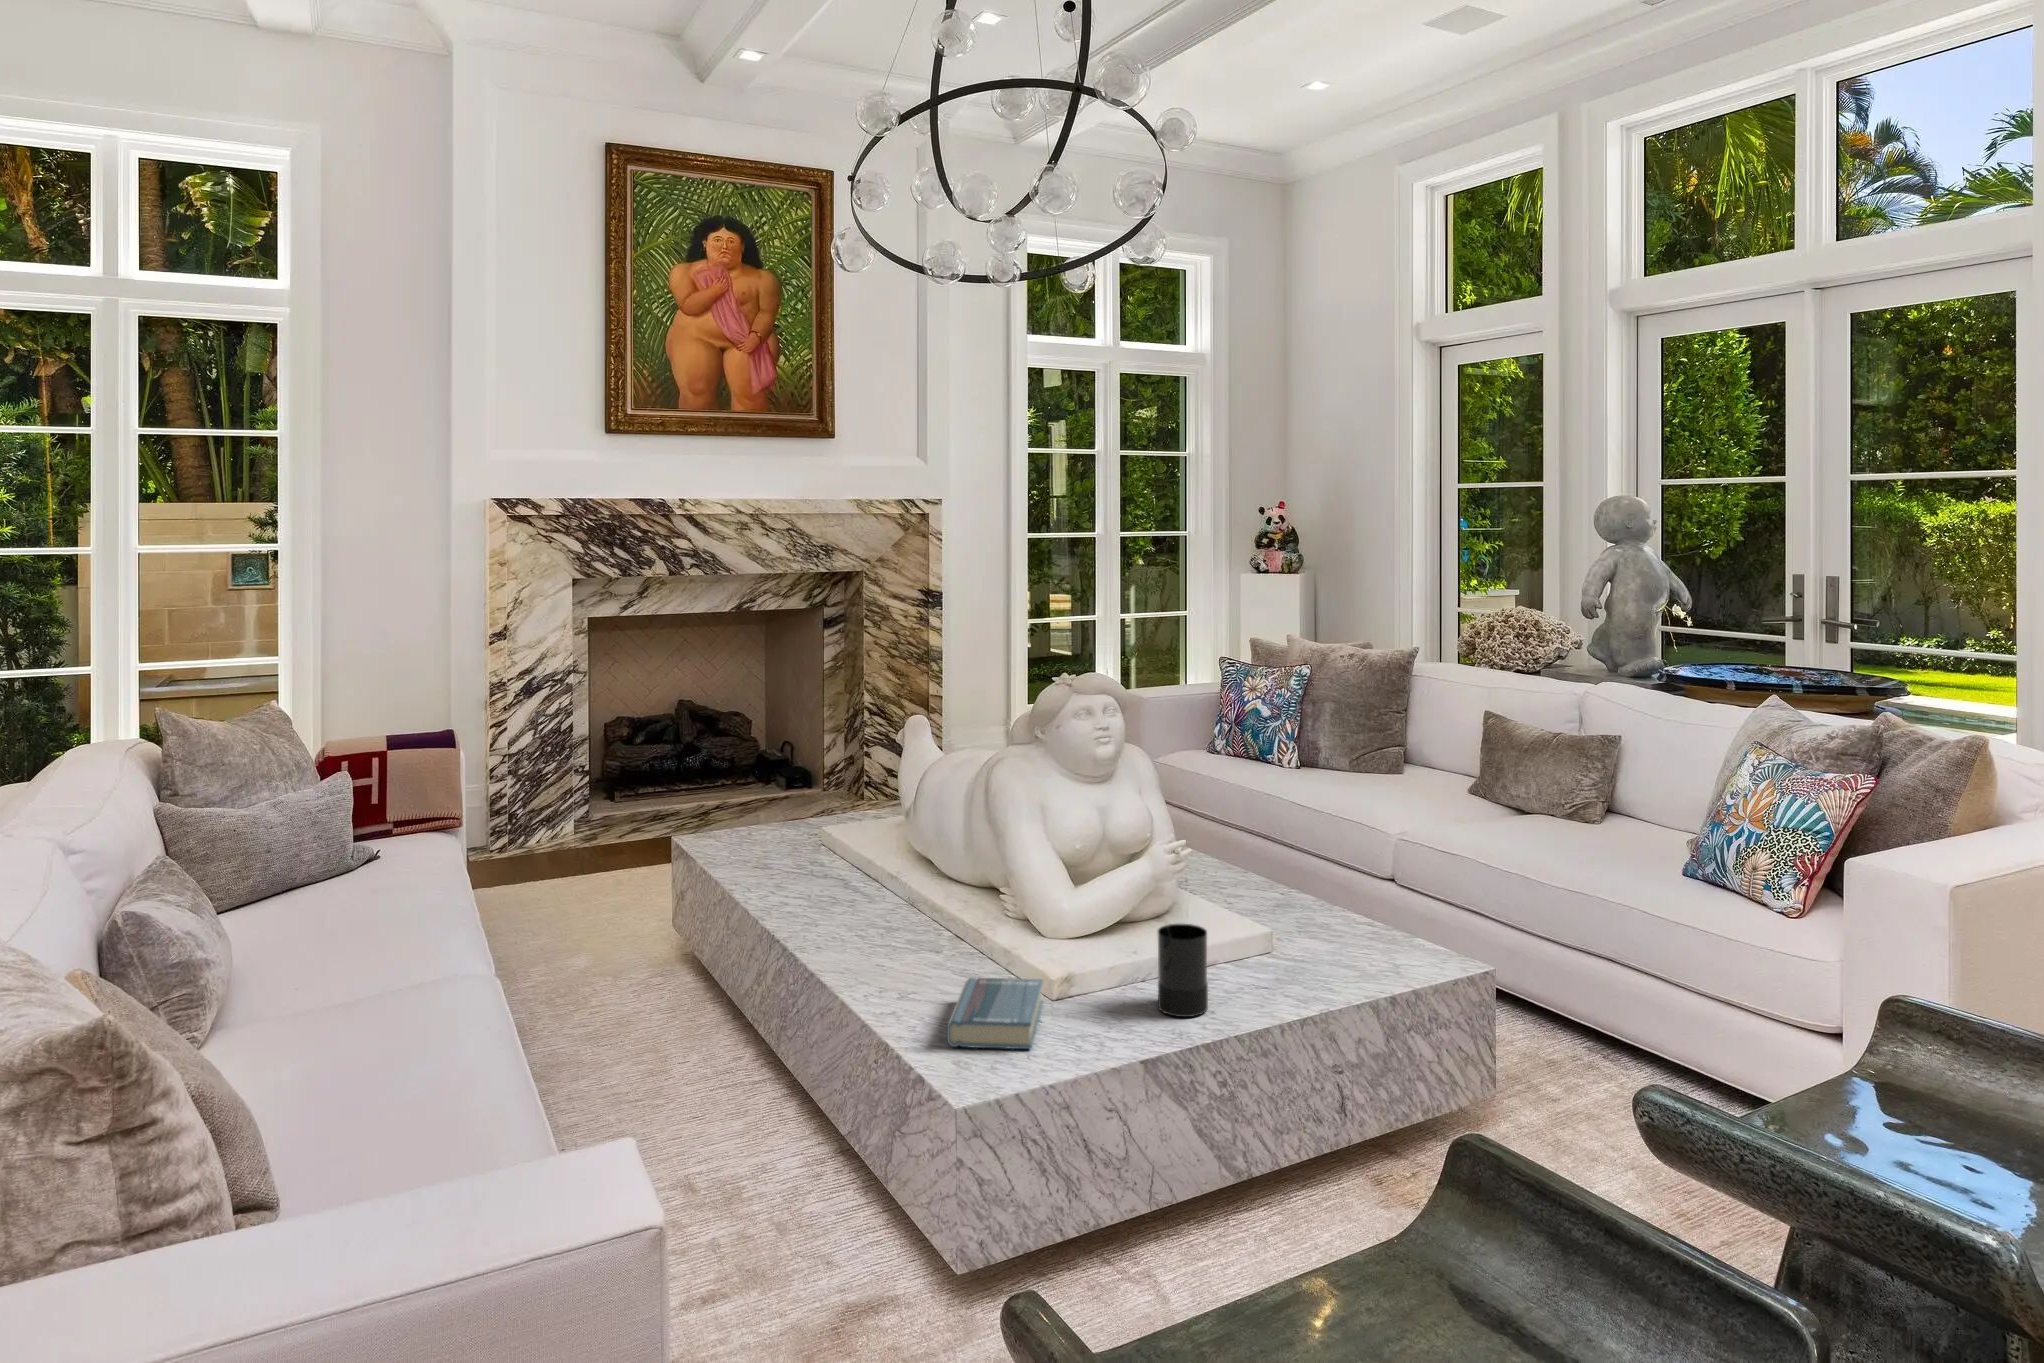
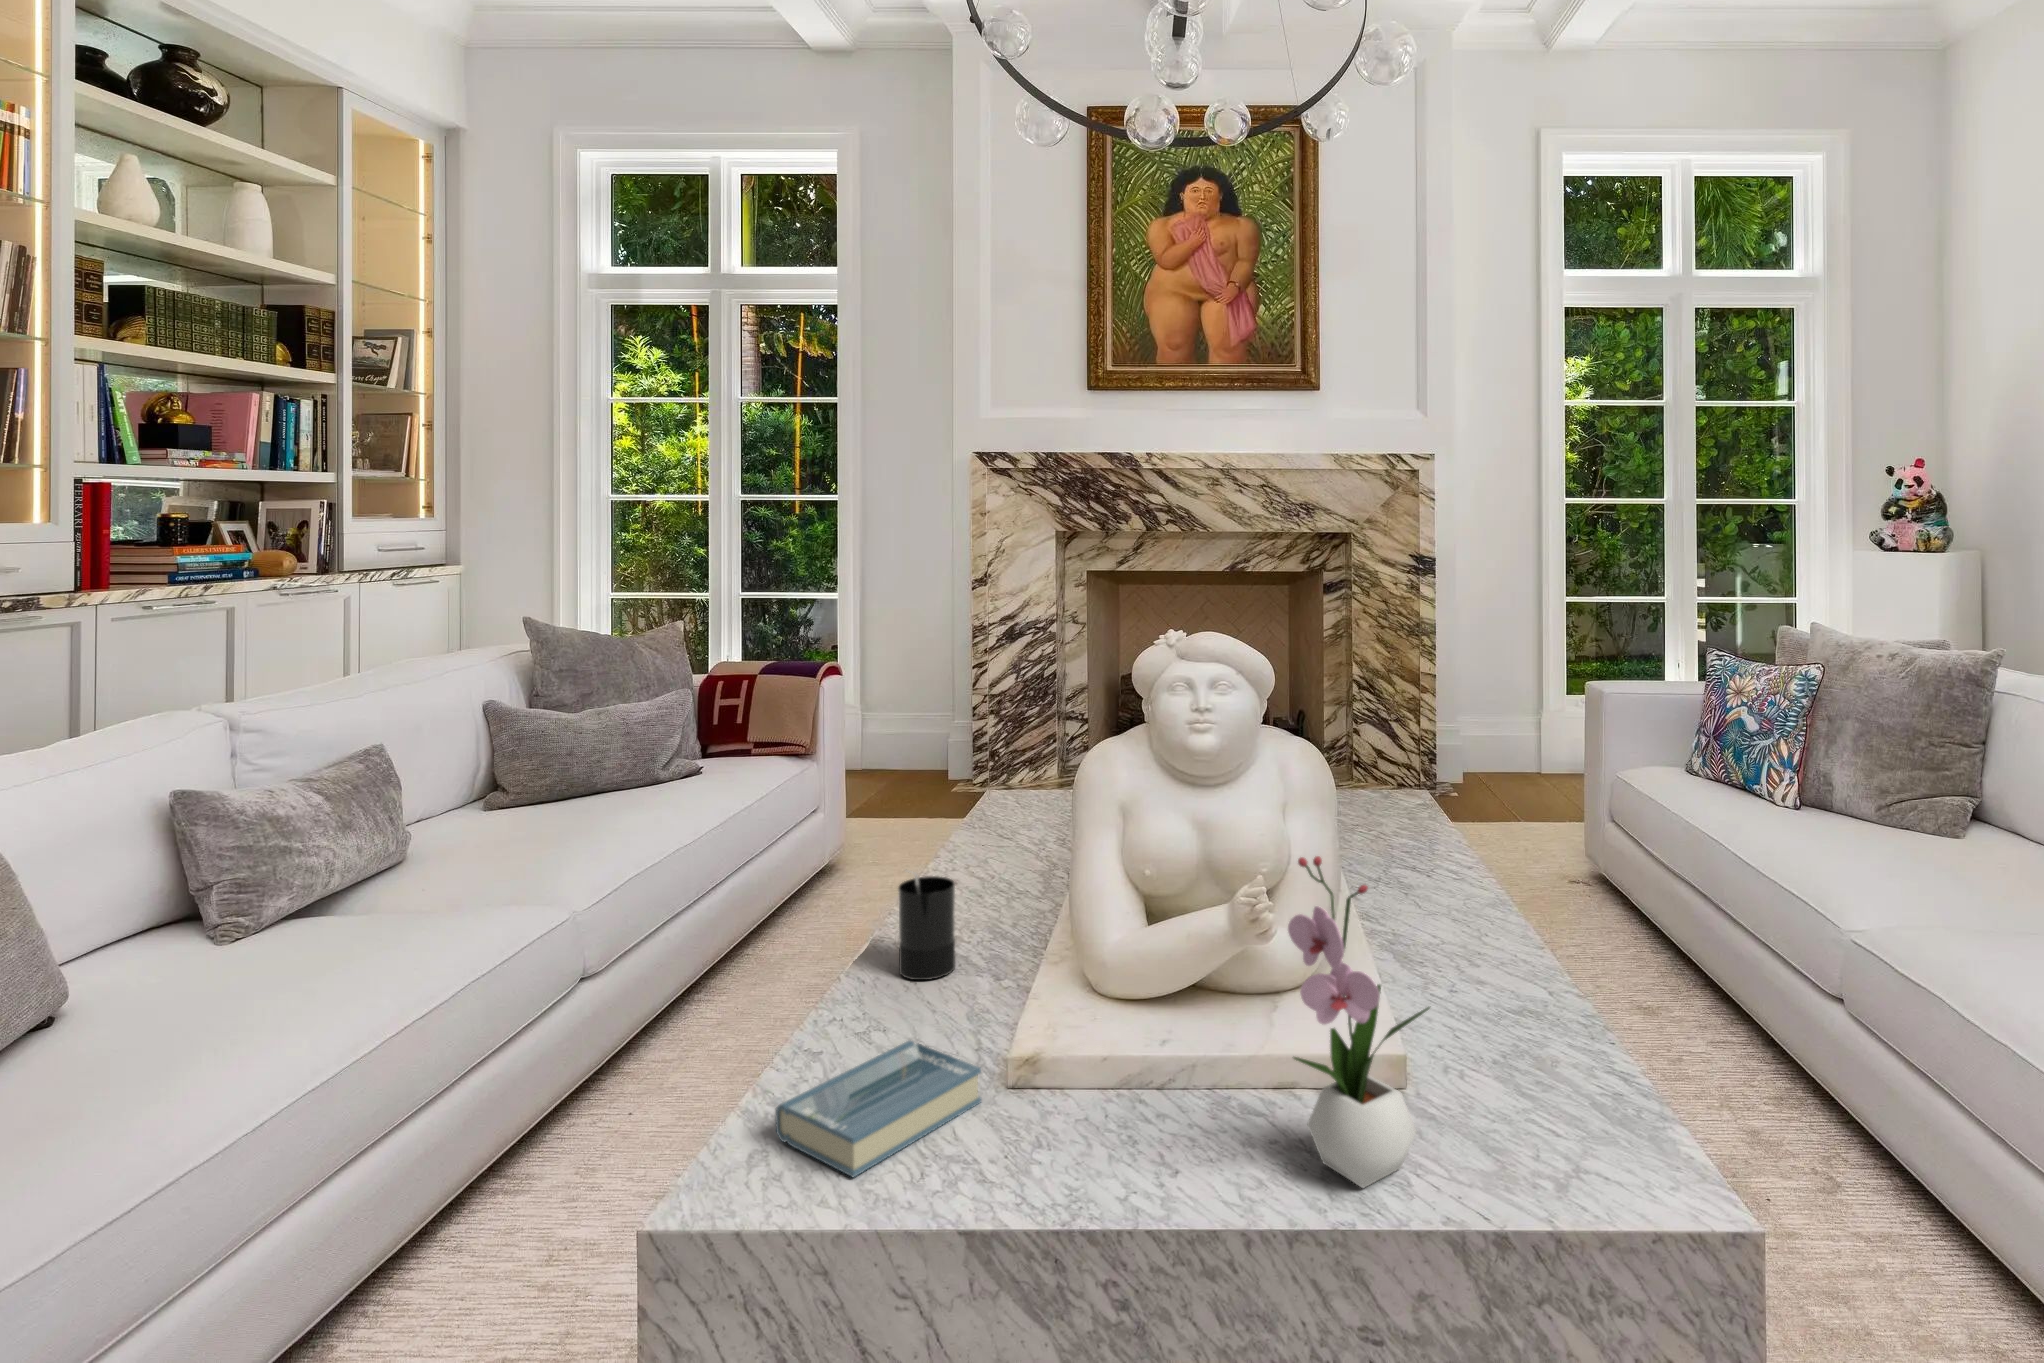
flower arrangement: none [1261,796,1326,986] -> present [1288,856,1429,1188]
candle: present [1157,924,1208,1017] -> present [898,873,955,980]

